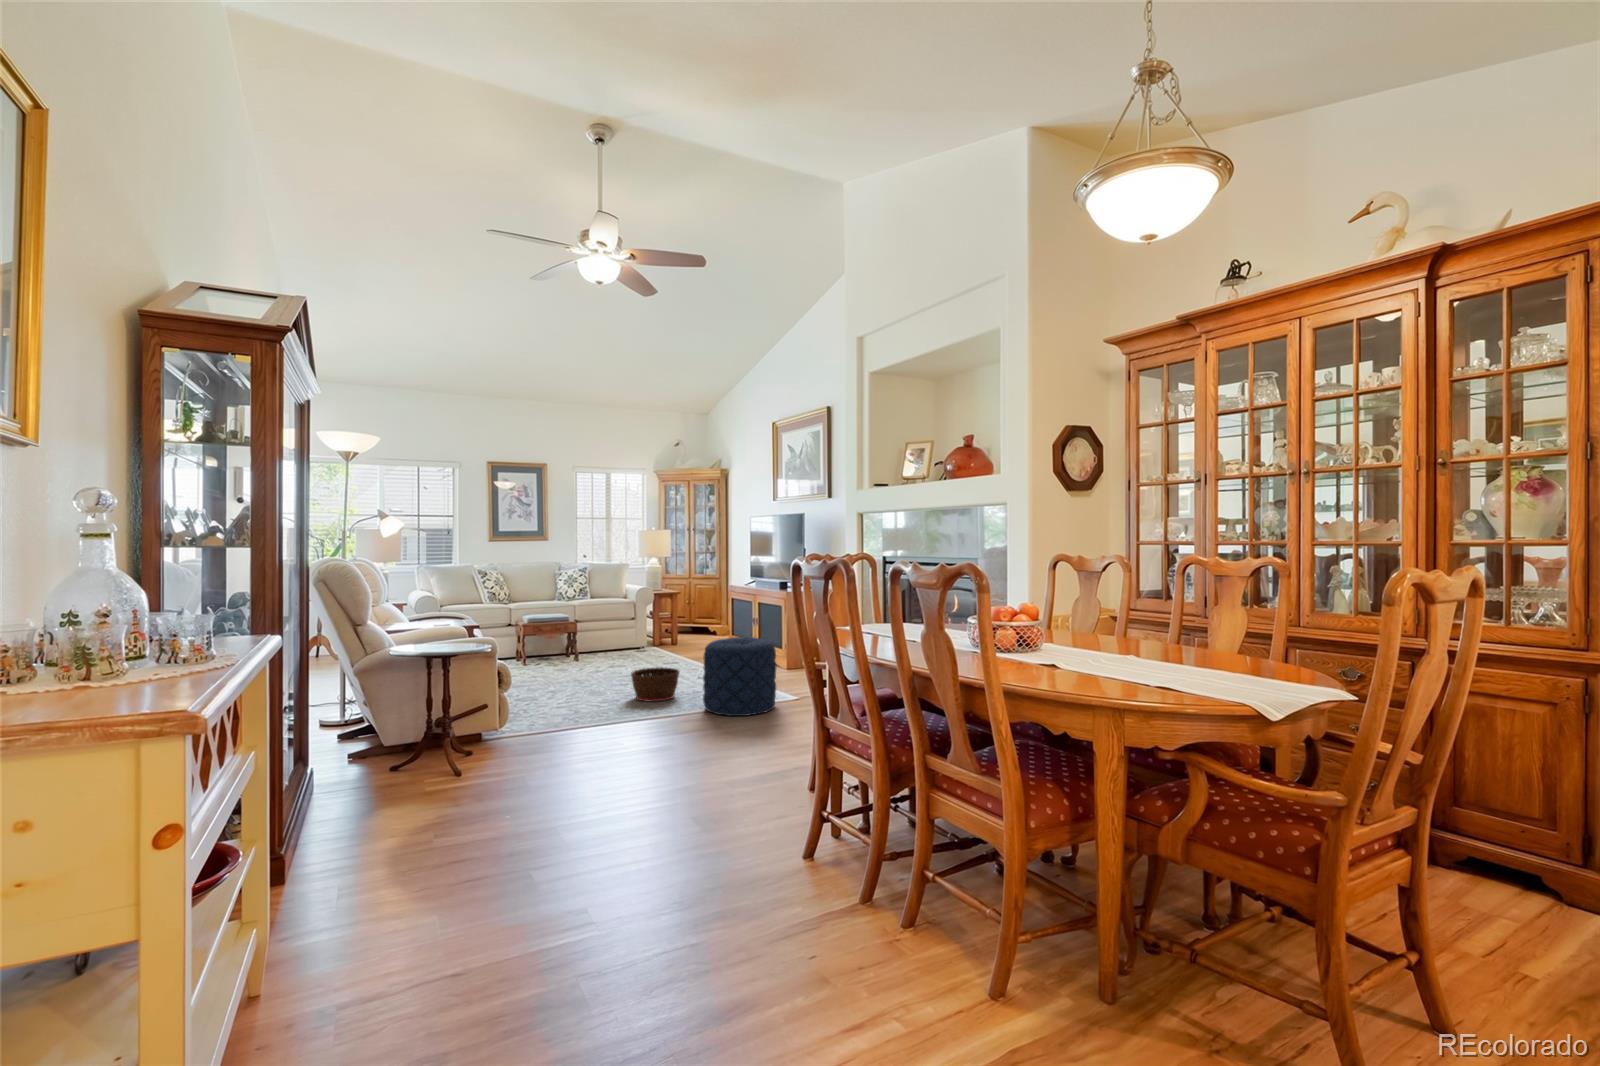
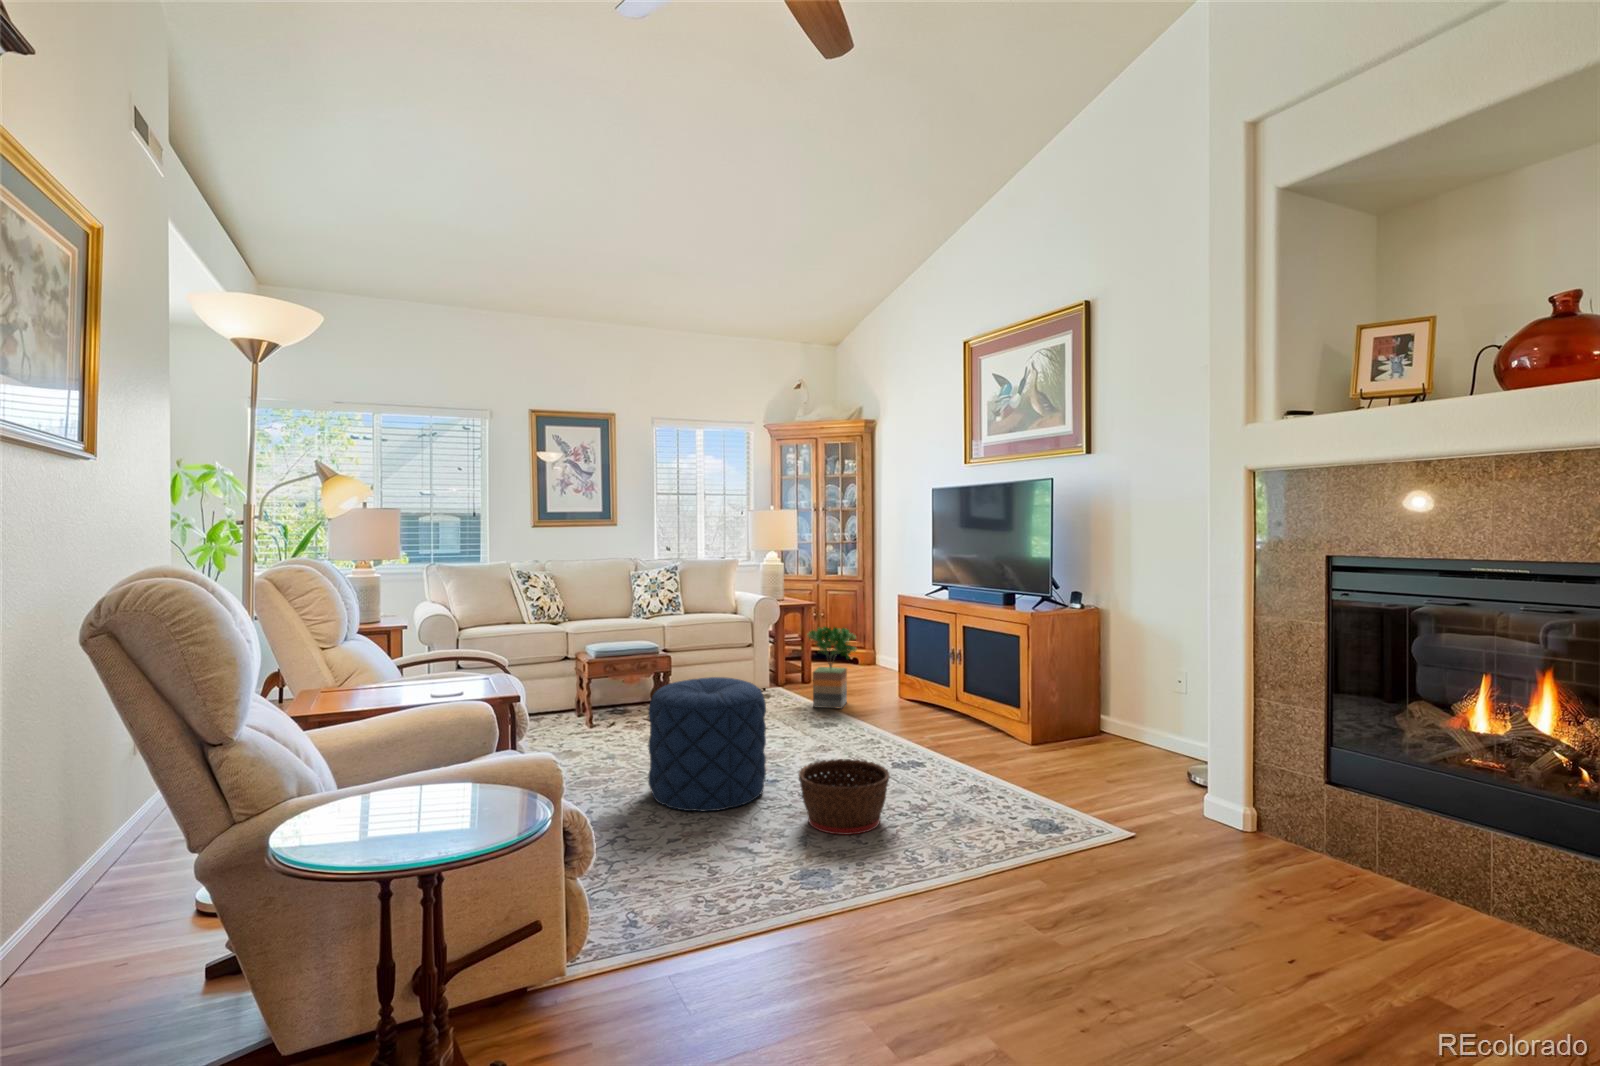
potted tree: none [666,604,699,656] -> present [808,626,856,708]
pouf: present [703,637,776,716] -> present [648,677,766,811]

